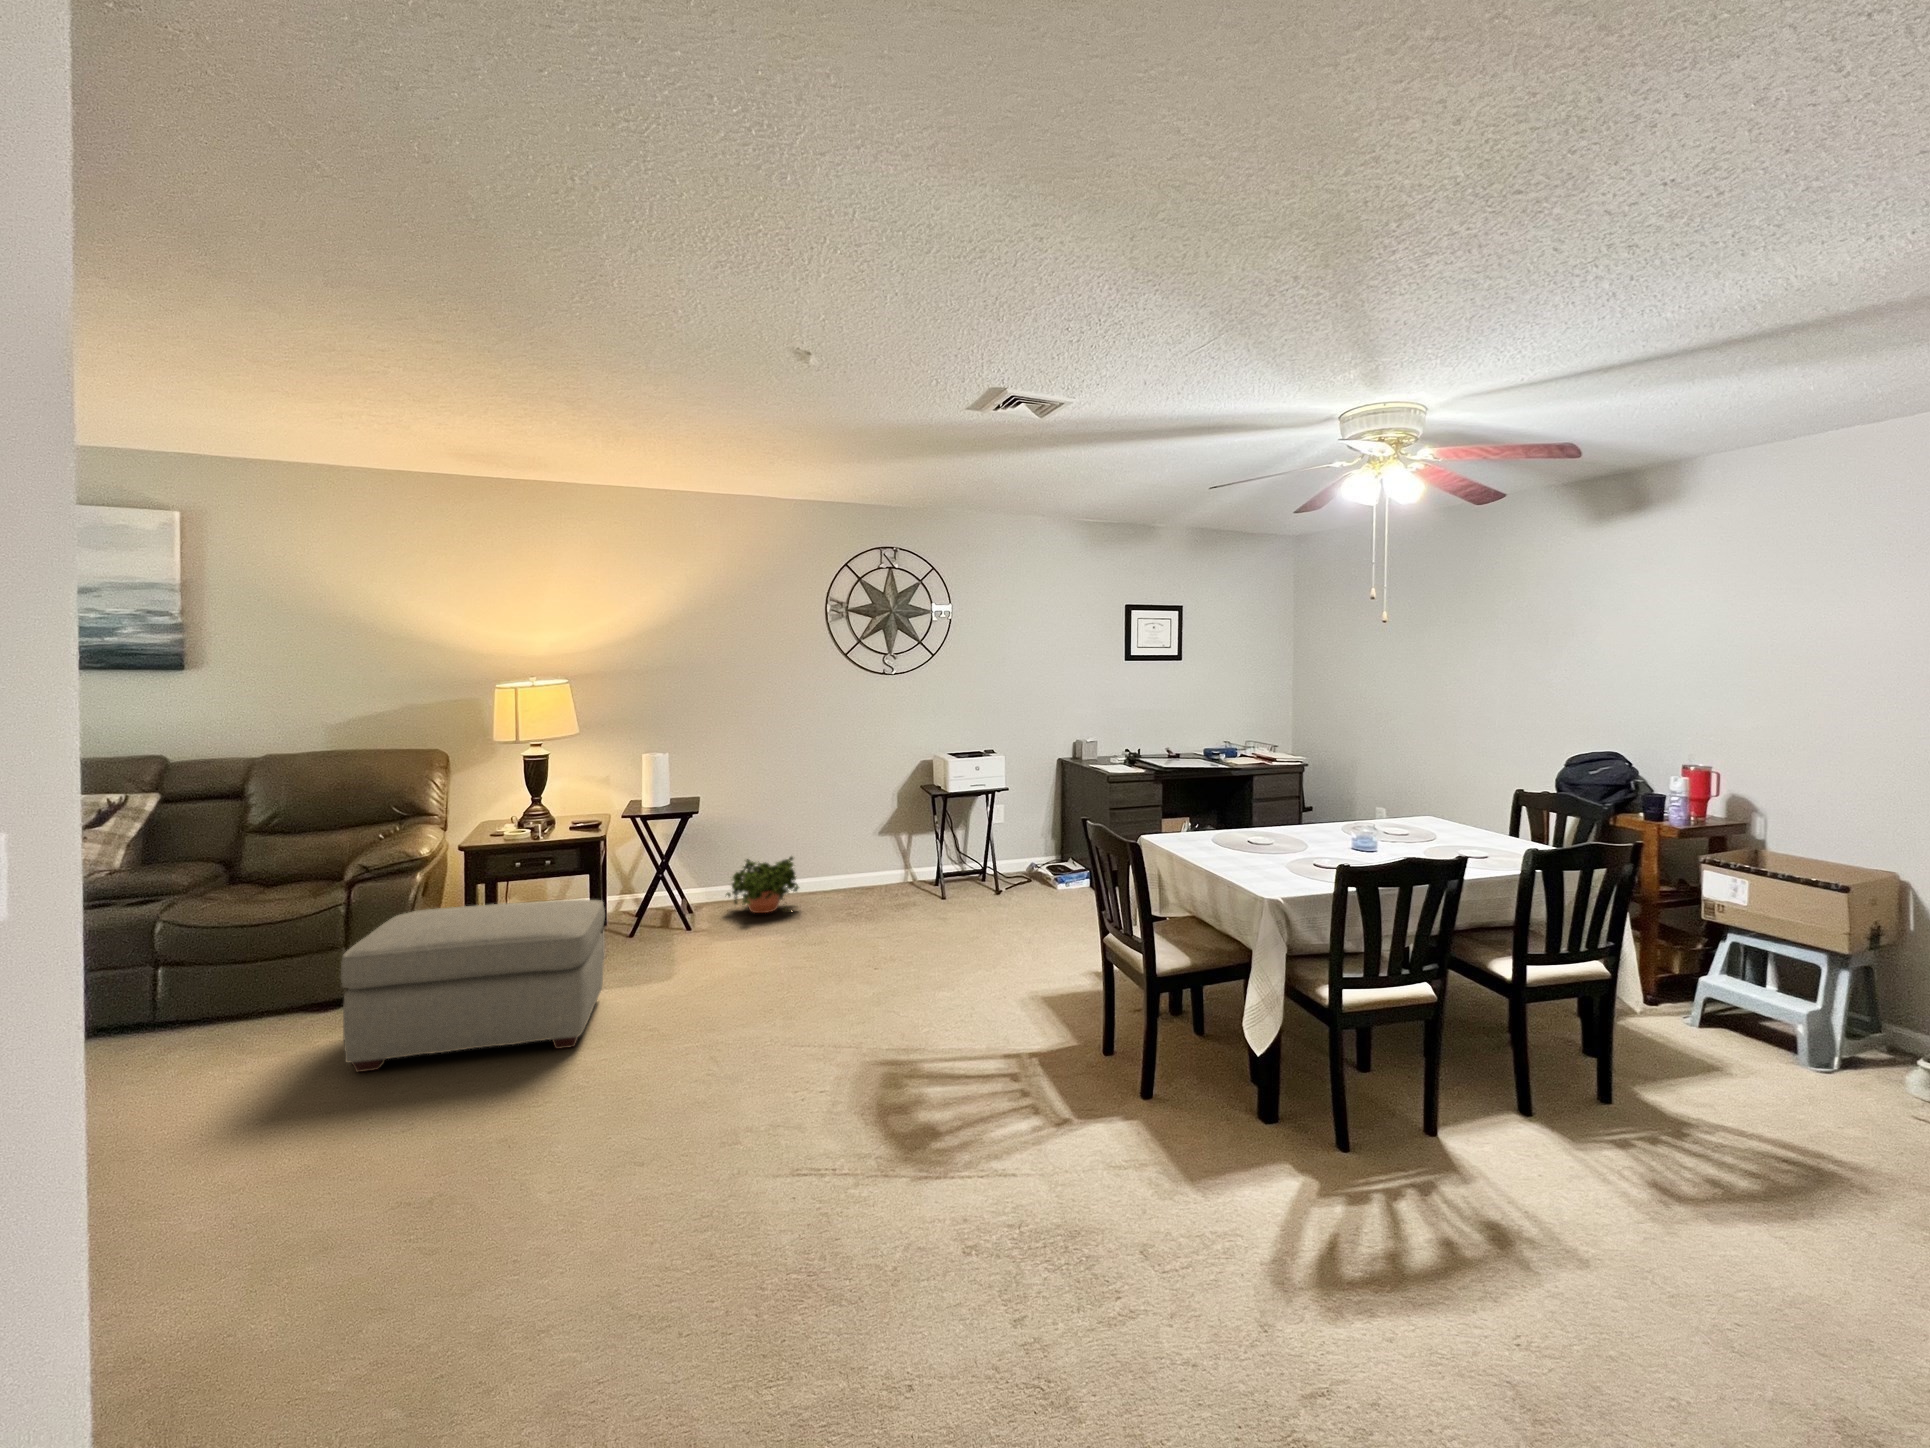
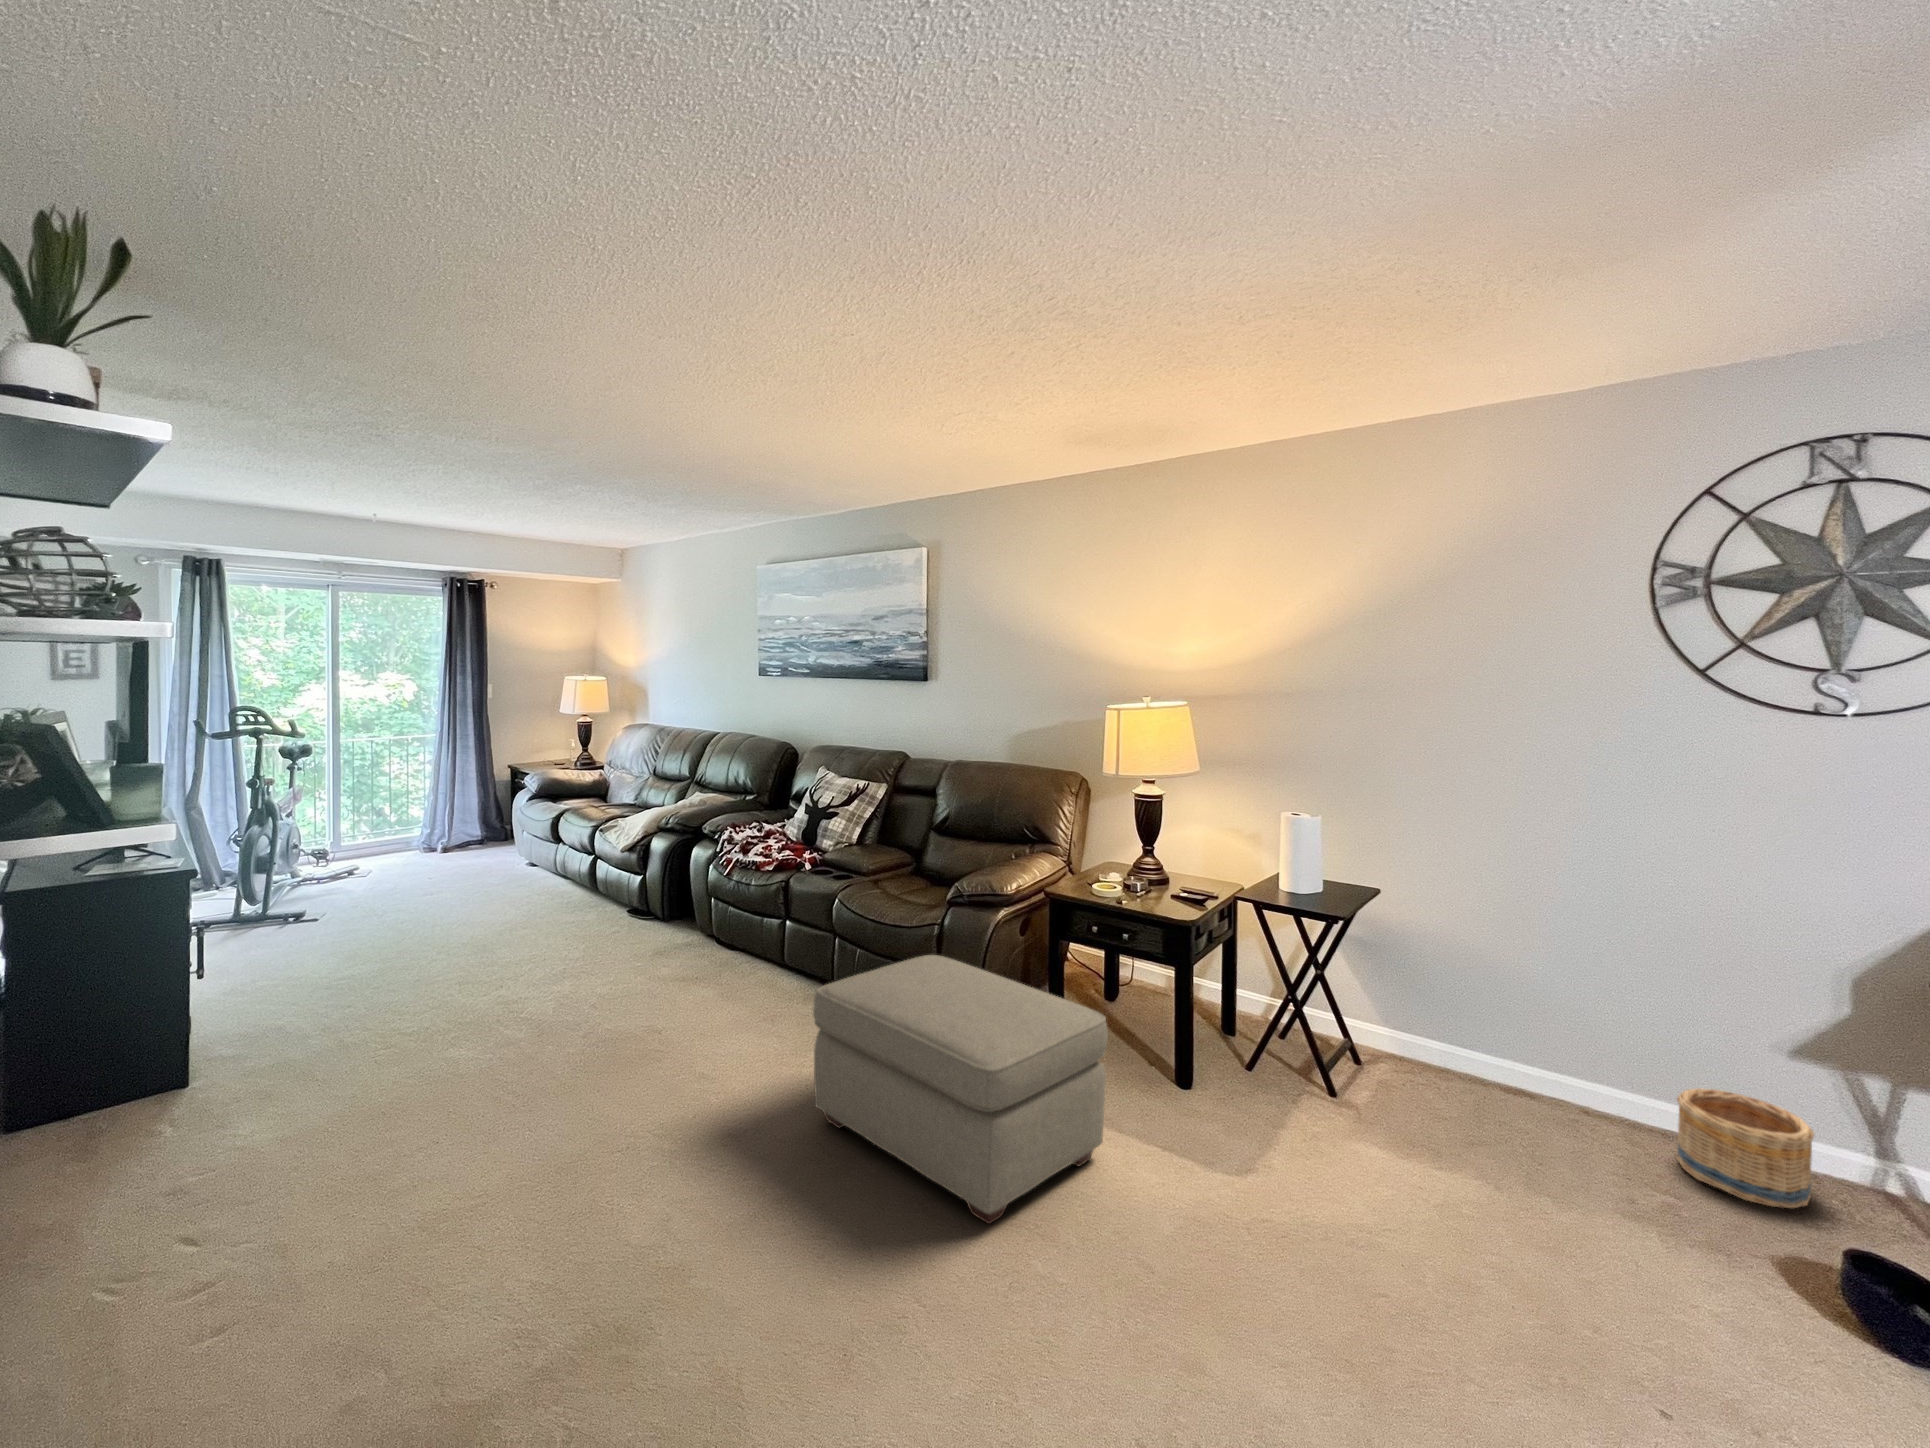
potted plant: present [726,857,799,913] -> none [1403,1012,1558,1143]
basket: none [845,858,891,901] -> present [1677,1088,1815,1208]

